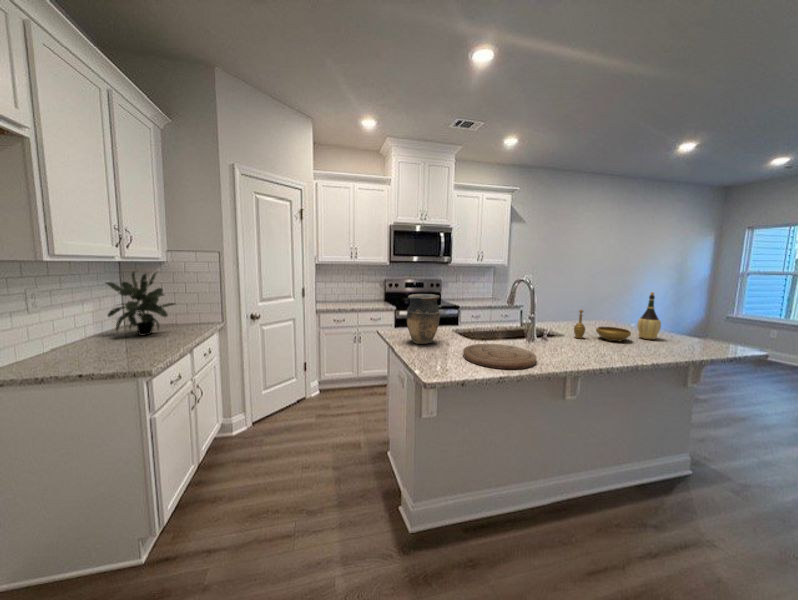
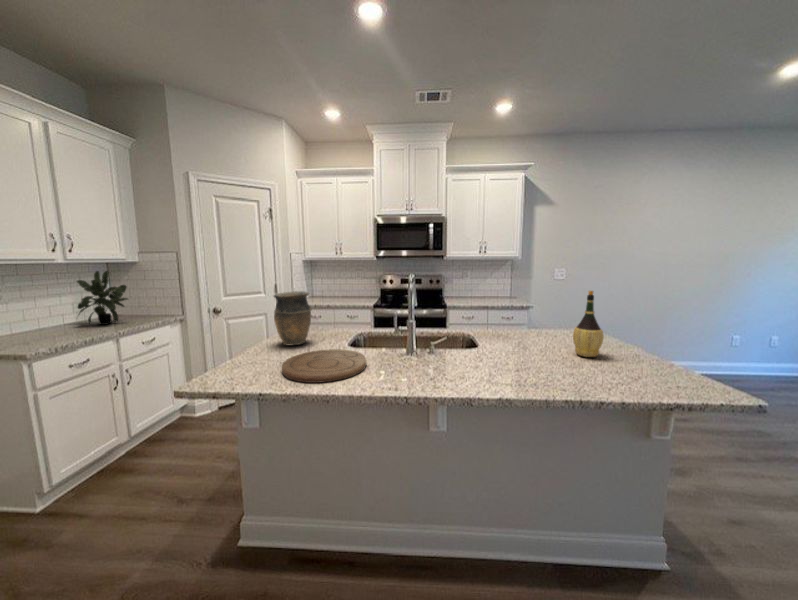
decorative bowl: present [574,310,631,341] -> none [481,312,551,357]

